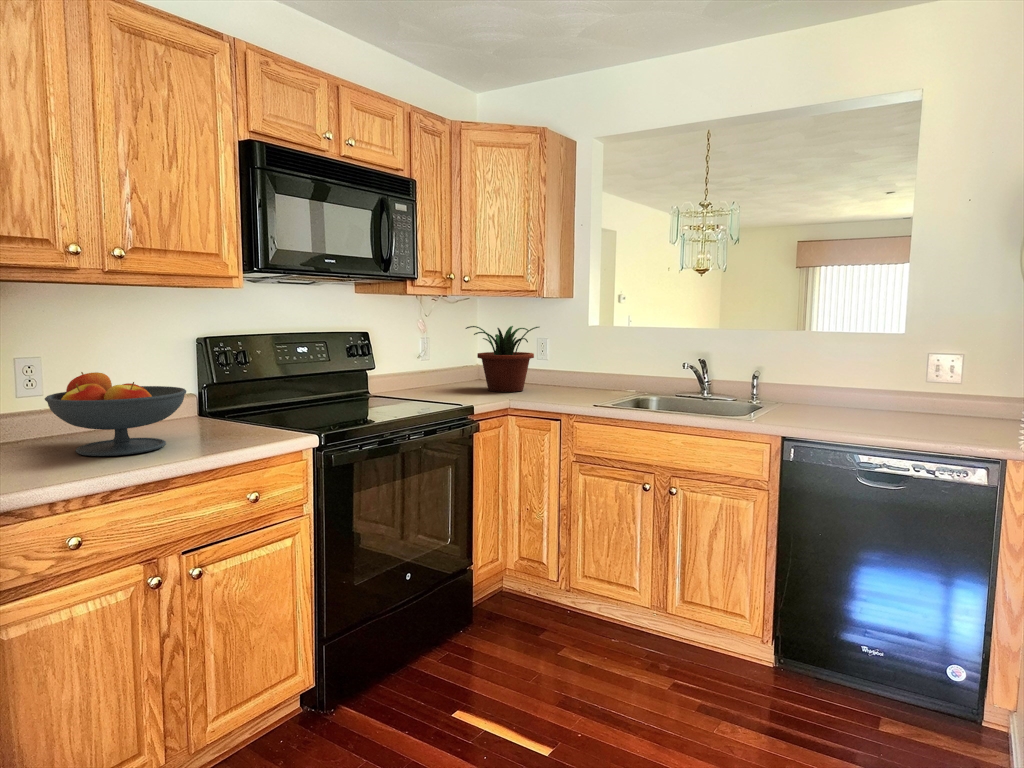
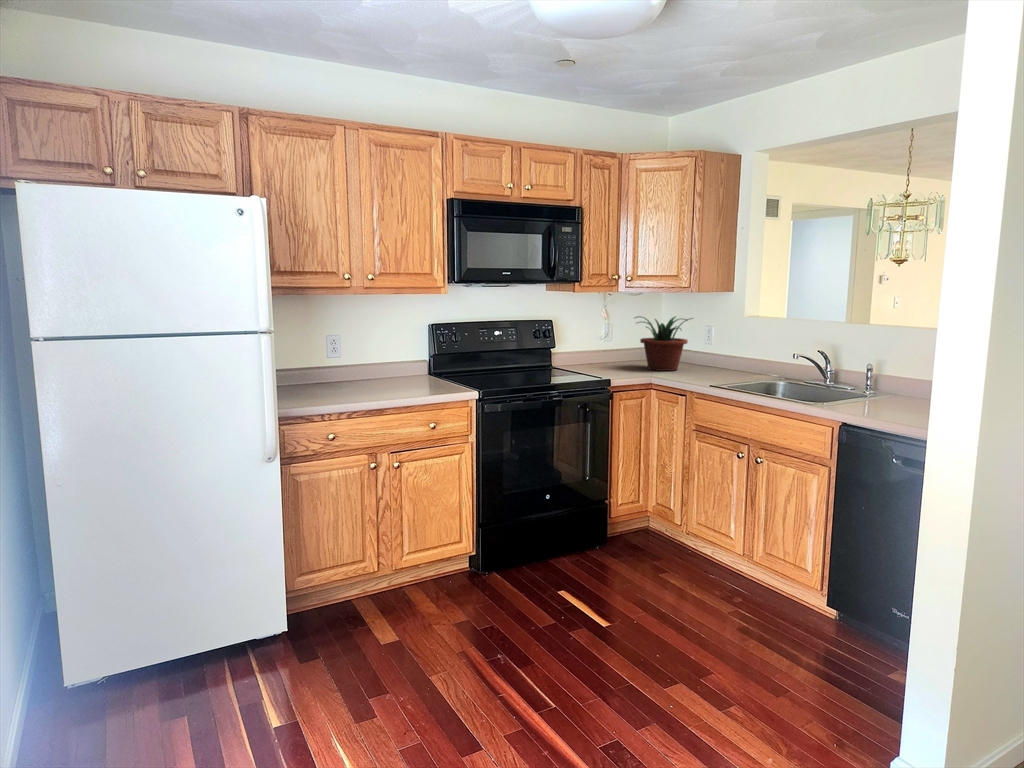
fruit bowl: present [45,372,186,456] -> none [331,345,403,394]

